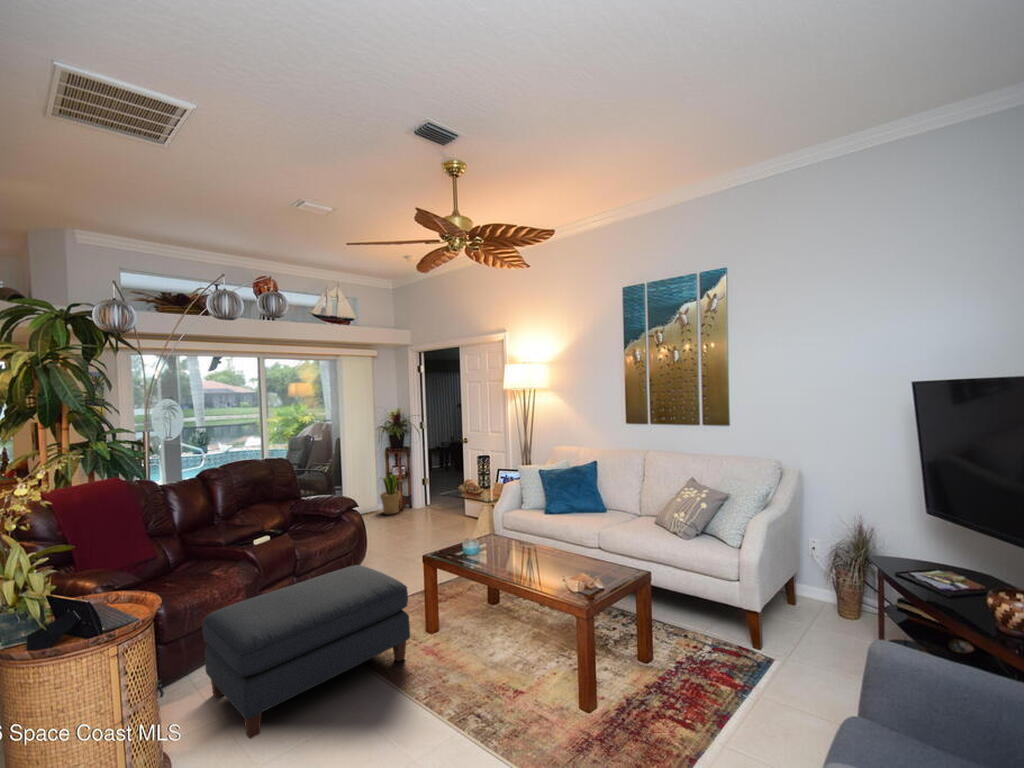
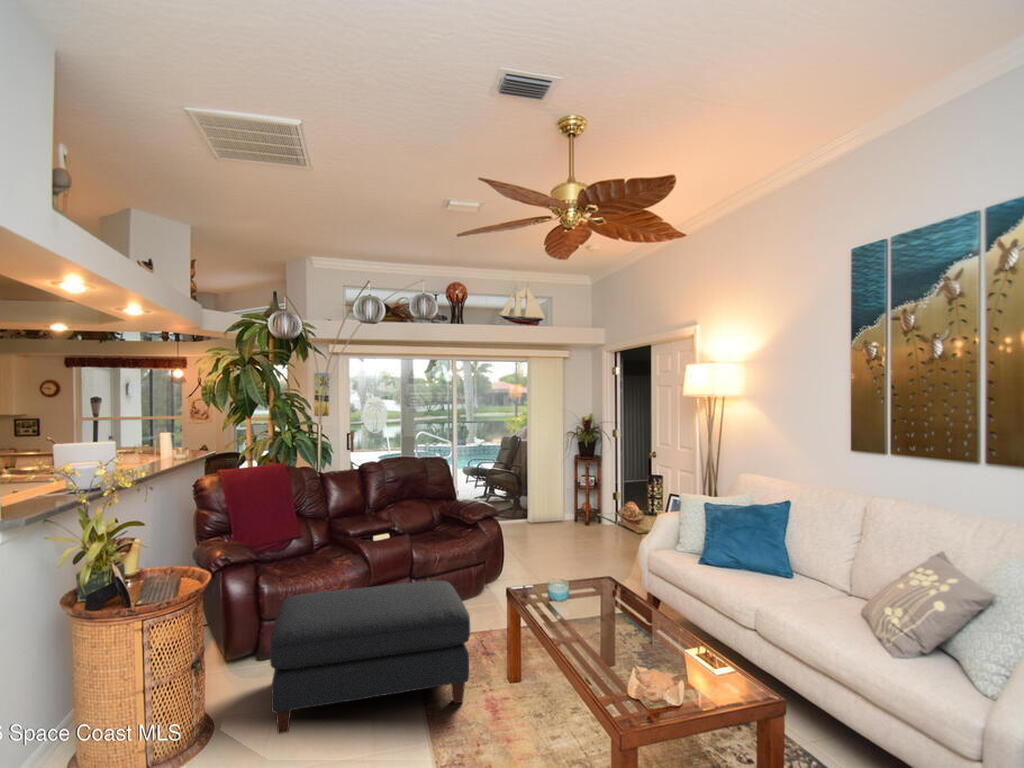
potted plant: present [380,474,401,514] -> none [560,485,585,532]

